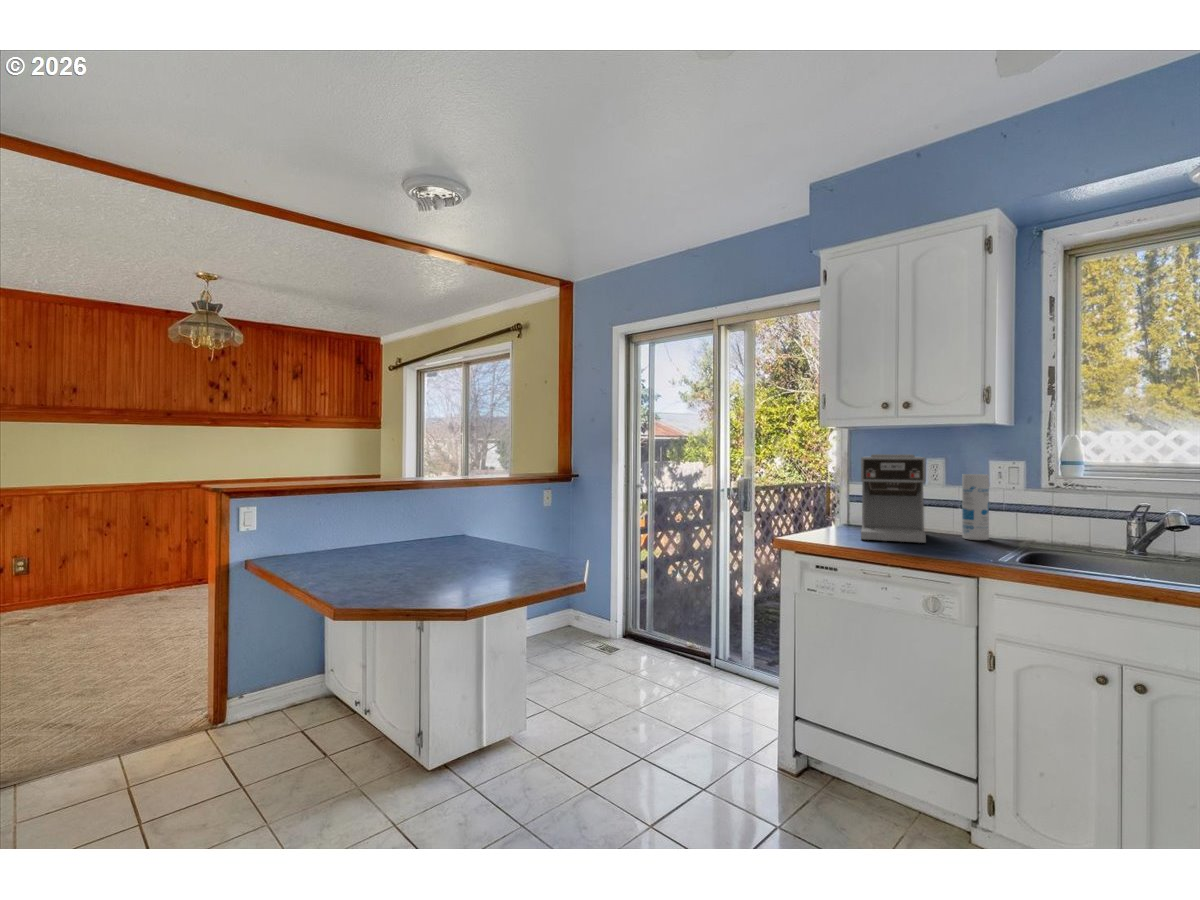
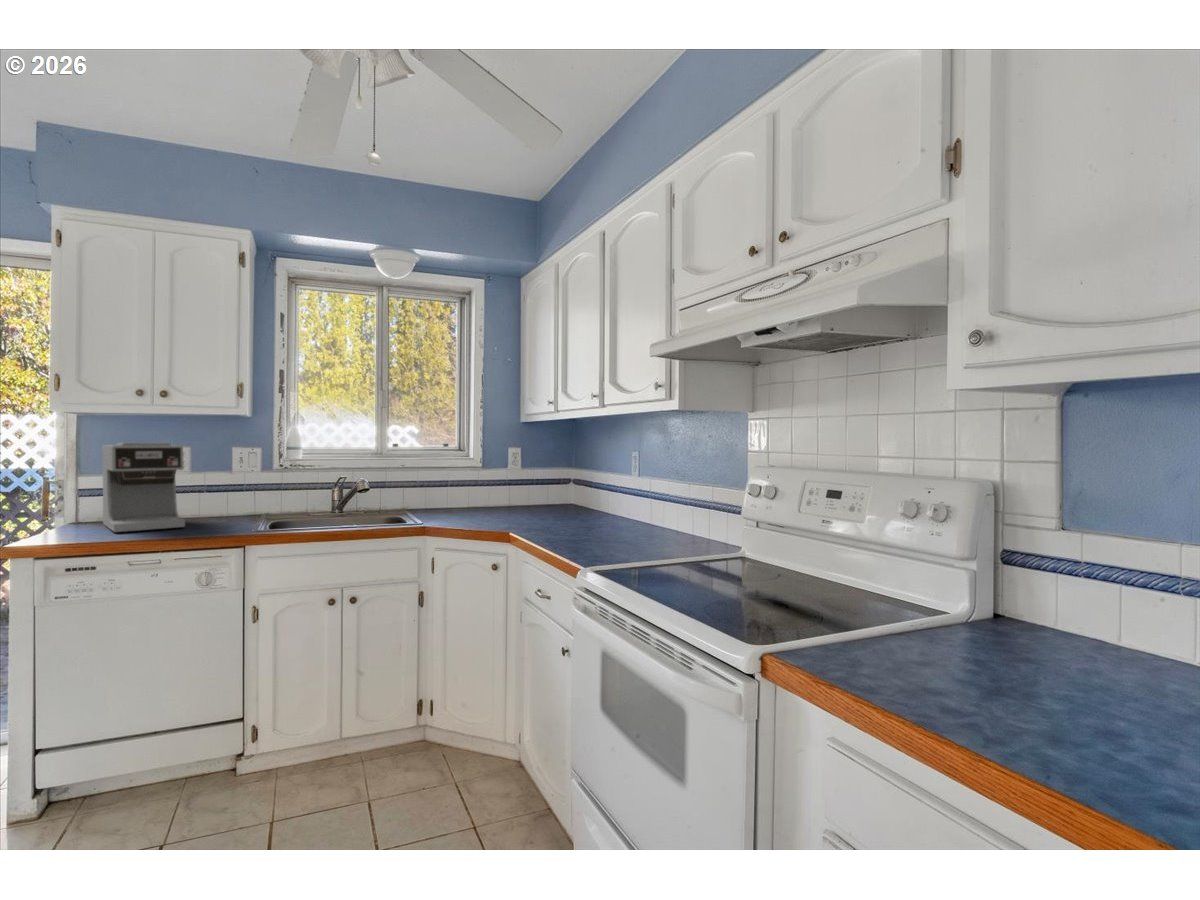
canister: present [962,474,989,540] -> none [211,460,235,520]

